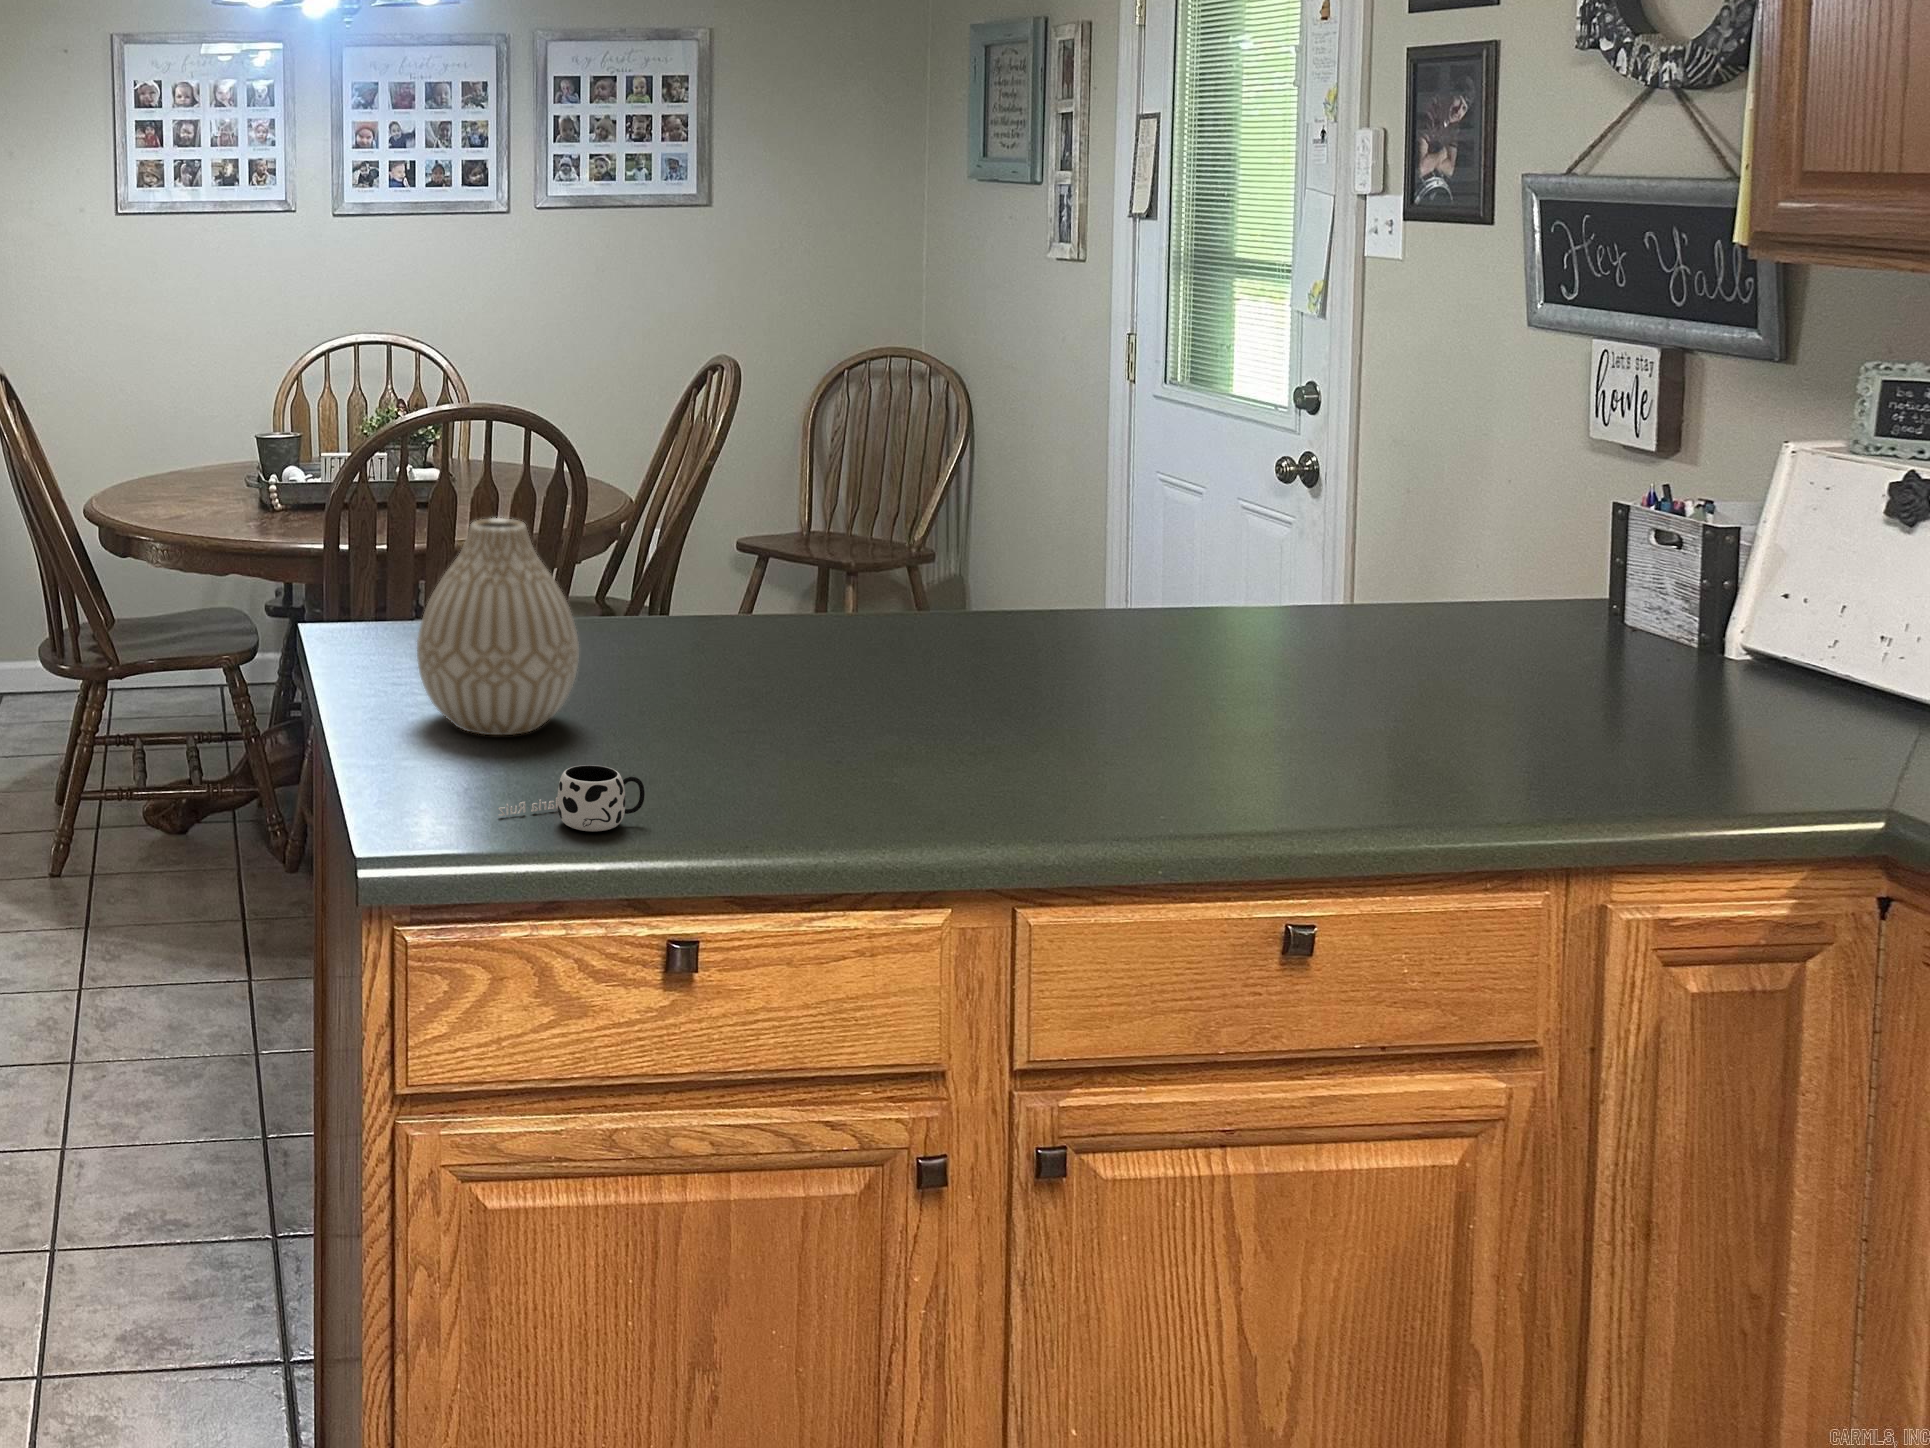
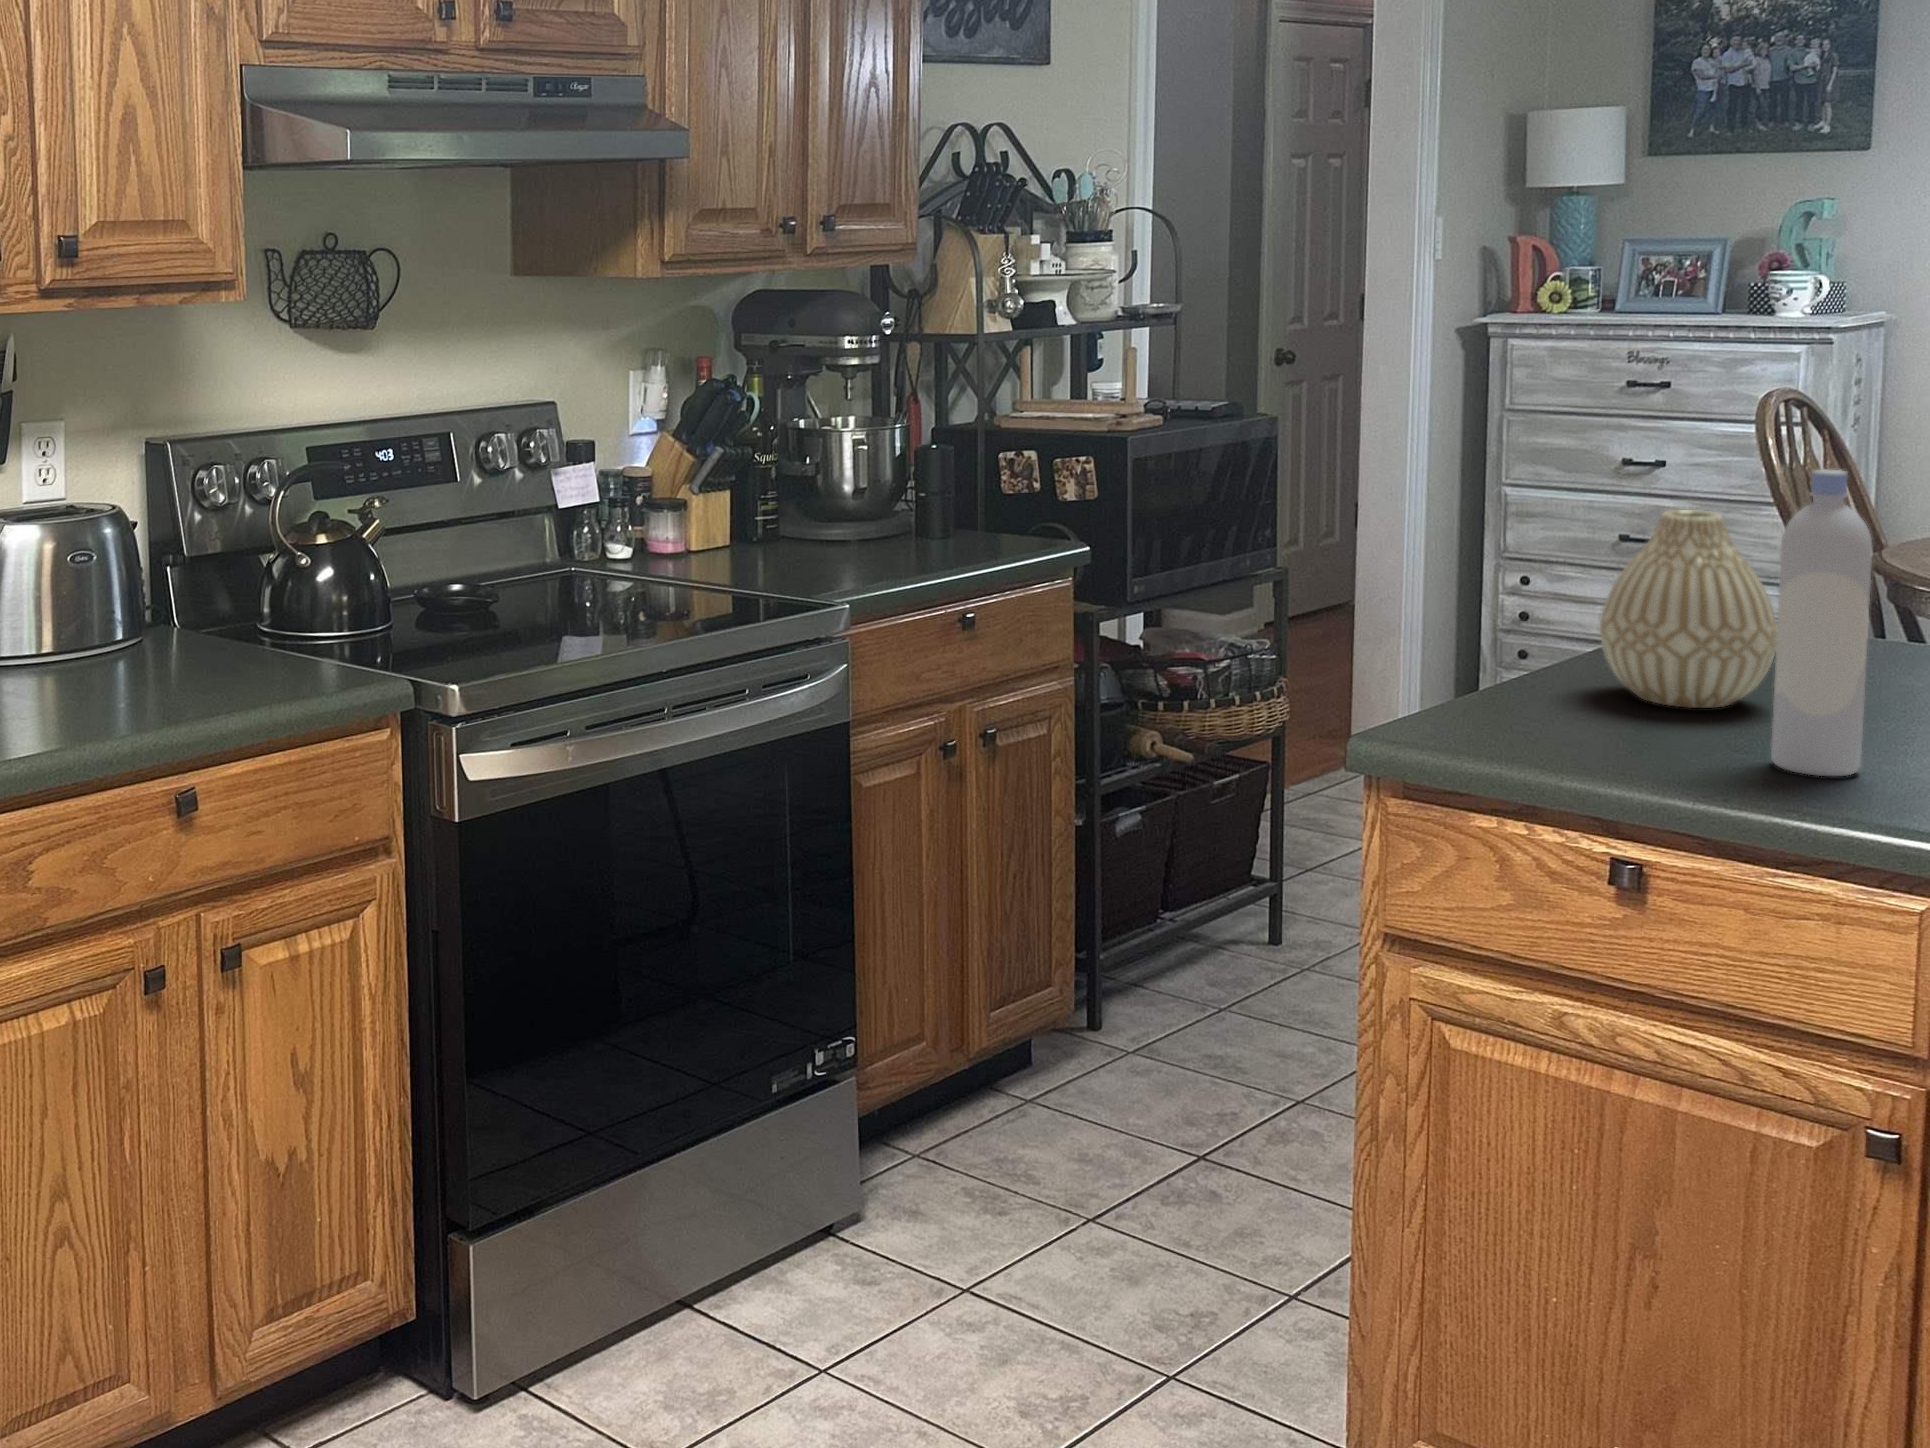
bottle: none [693,469,773,790] -> present [1771,469,1872,776]
mug: present [498,765,645,831] -> none [1526,708,1646,762]

